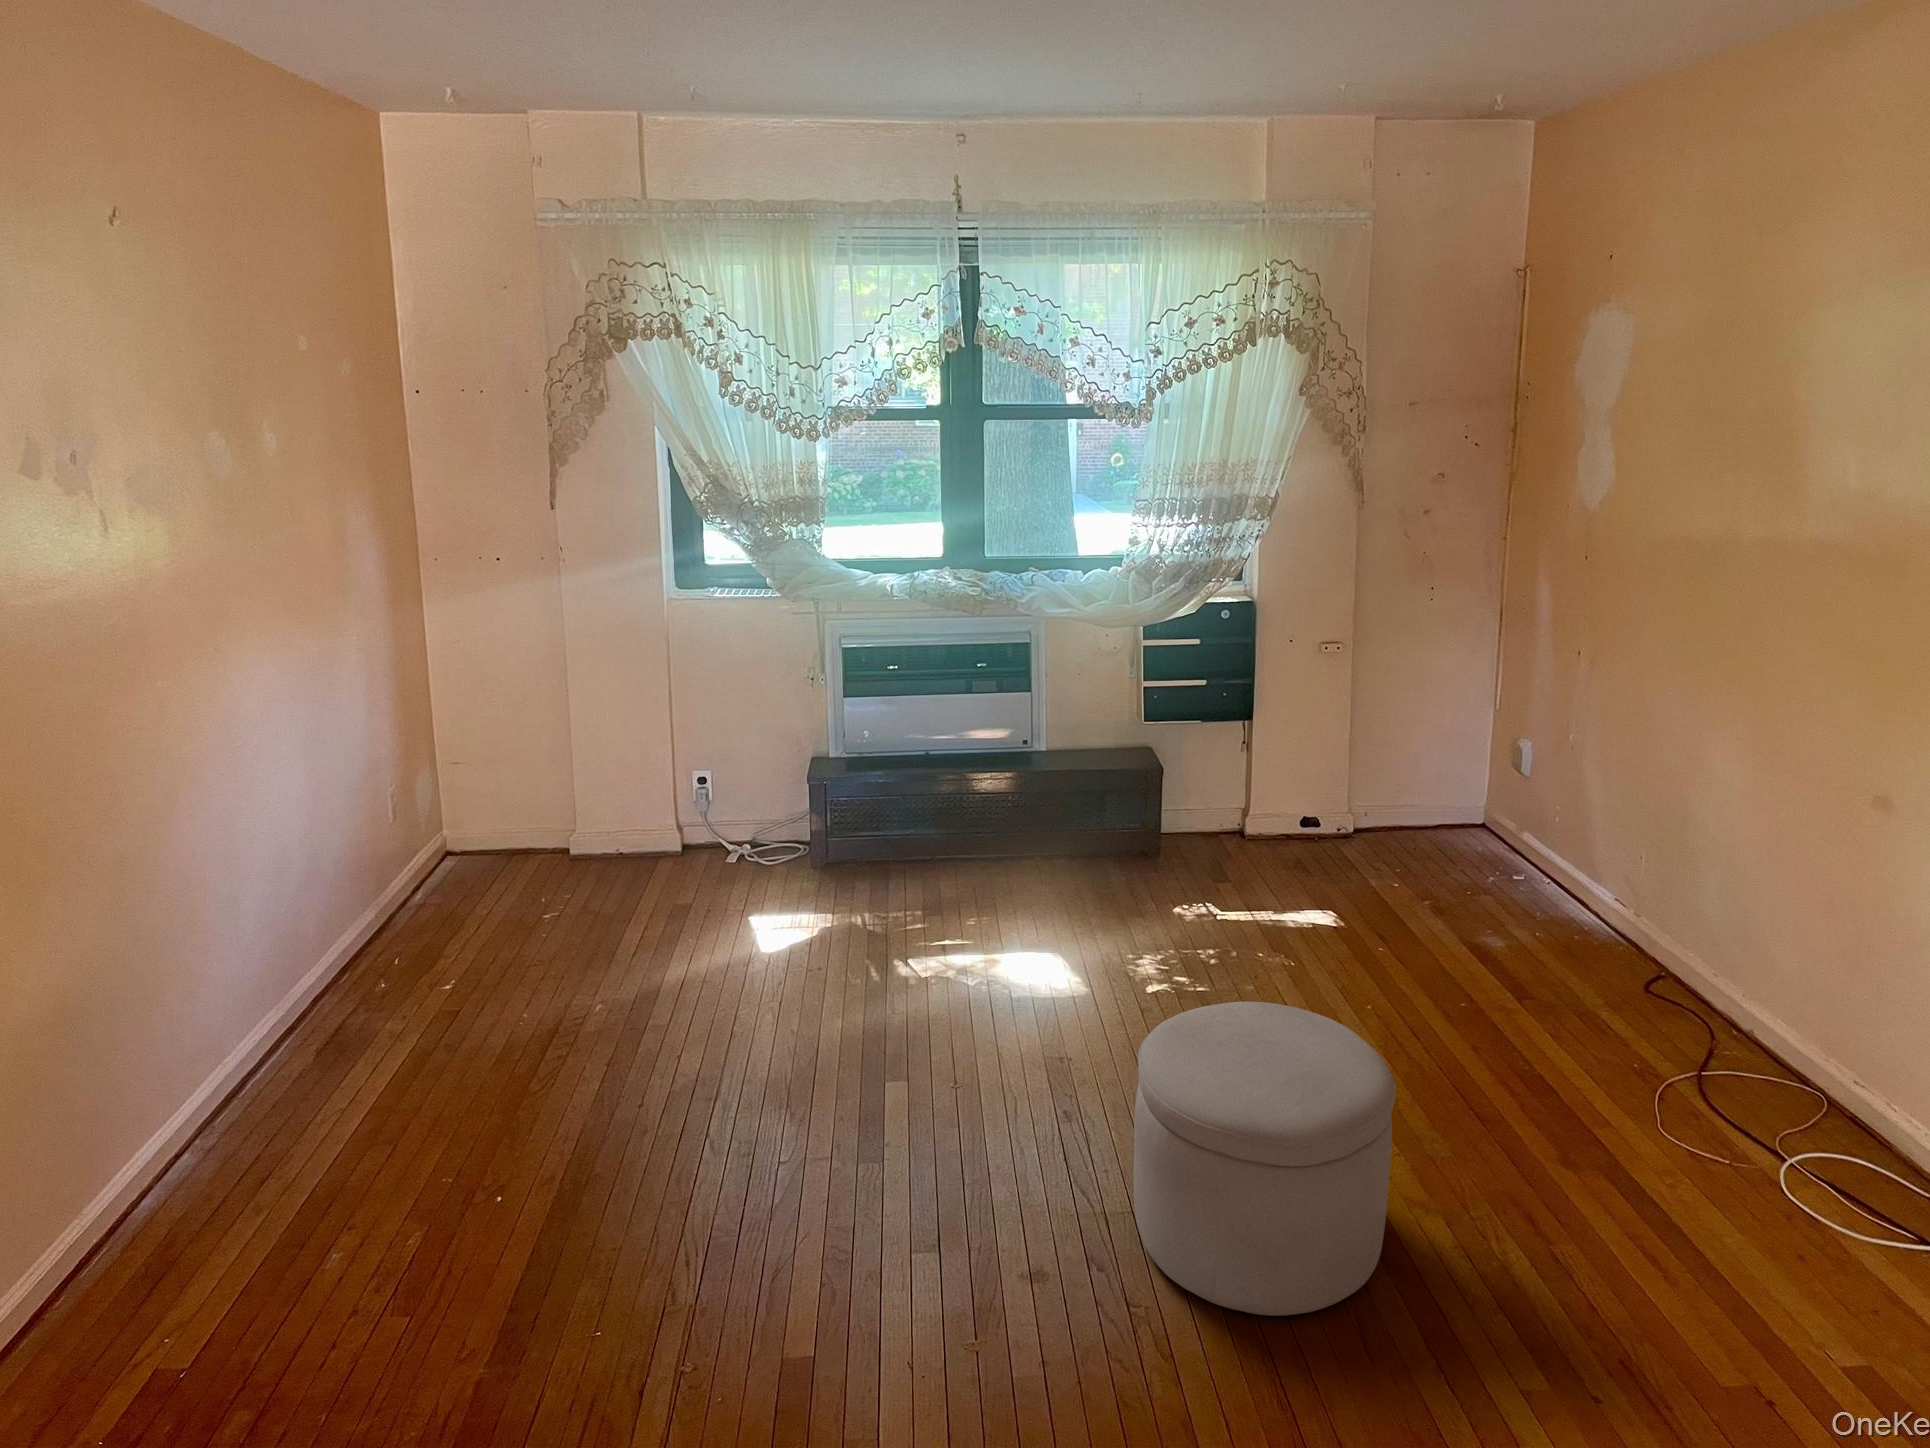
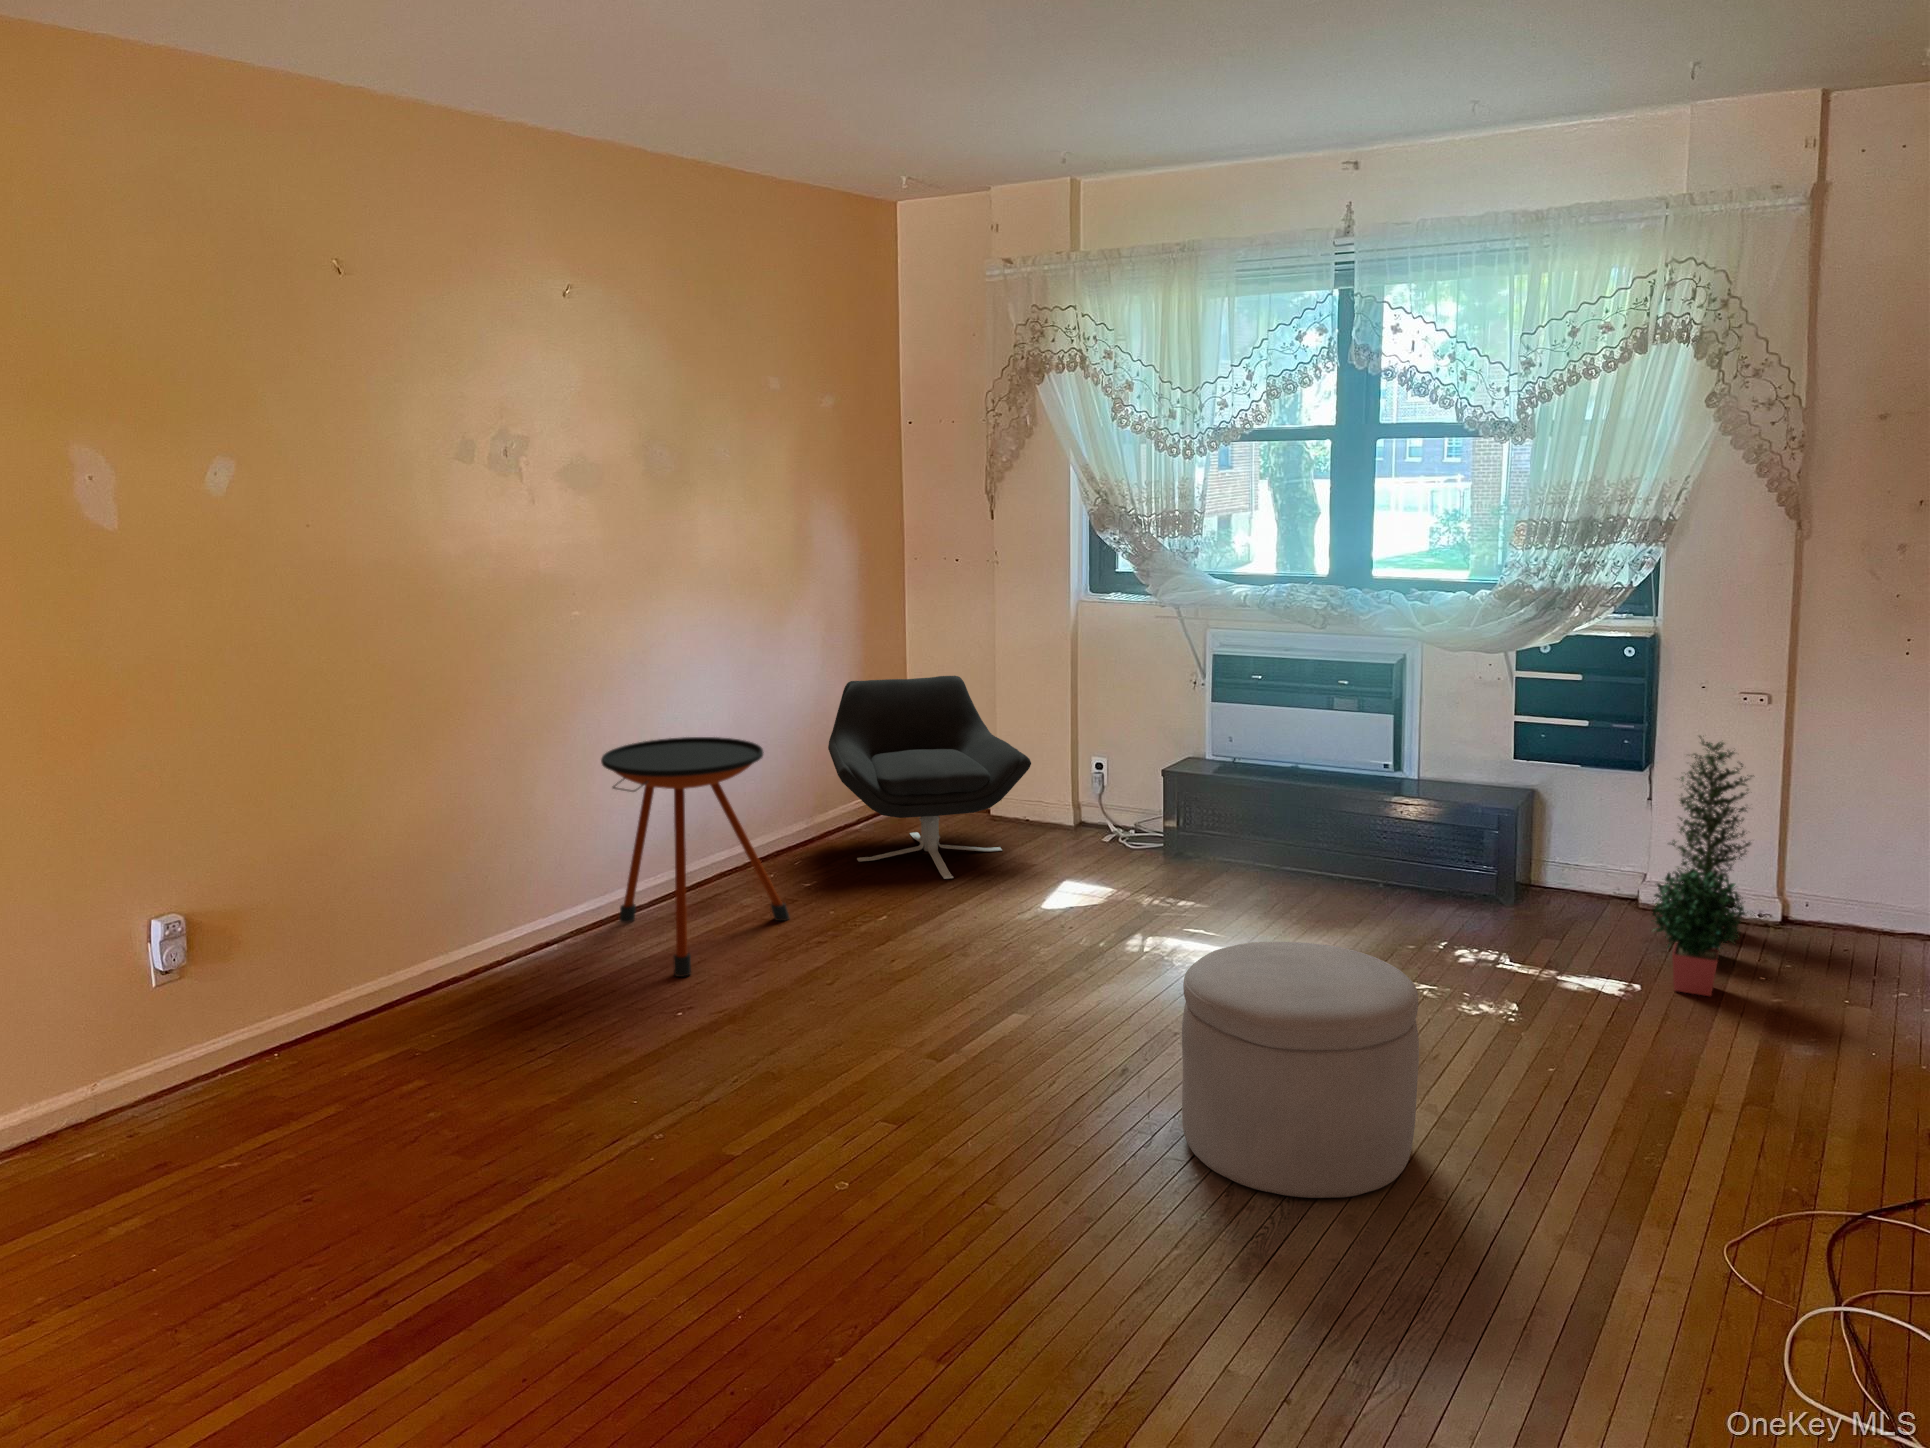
potted plant: none [1286,687,1406,925] -> present [1651,736,1754,996]
lounge chair: none [399,697,679,950] -> present [828,676,1031,879]
side table: none [128,849,441,1221] -> present [601,737,789,977]

